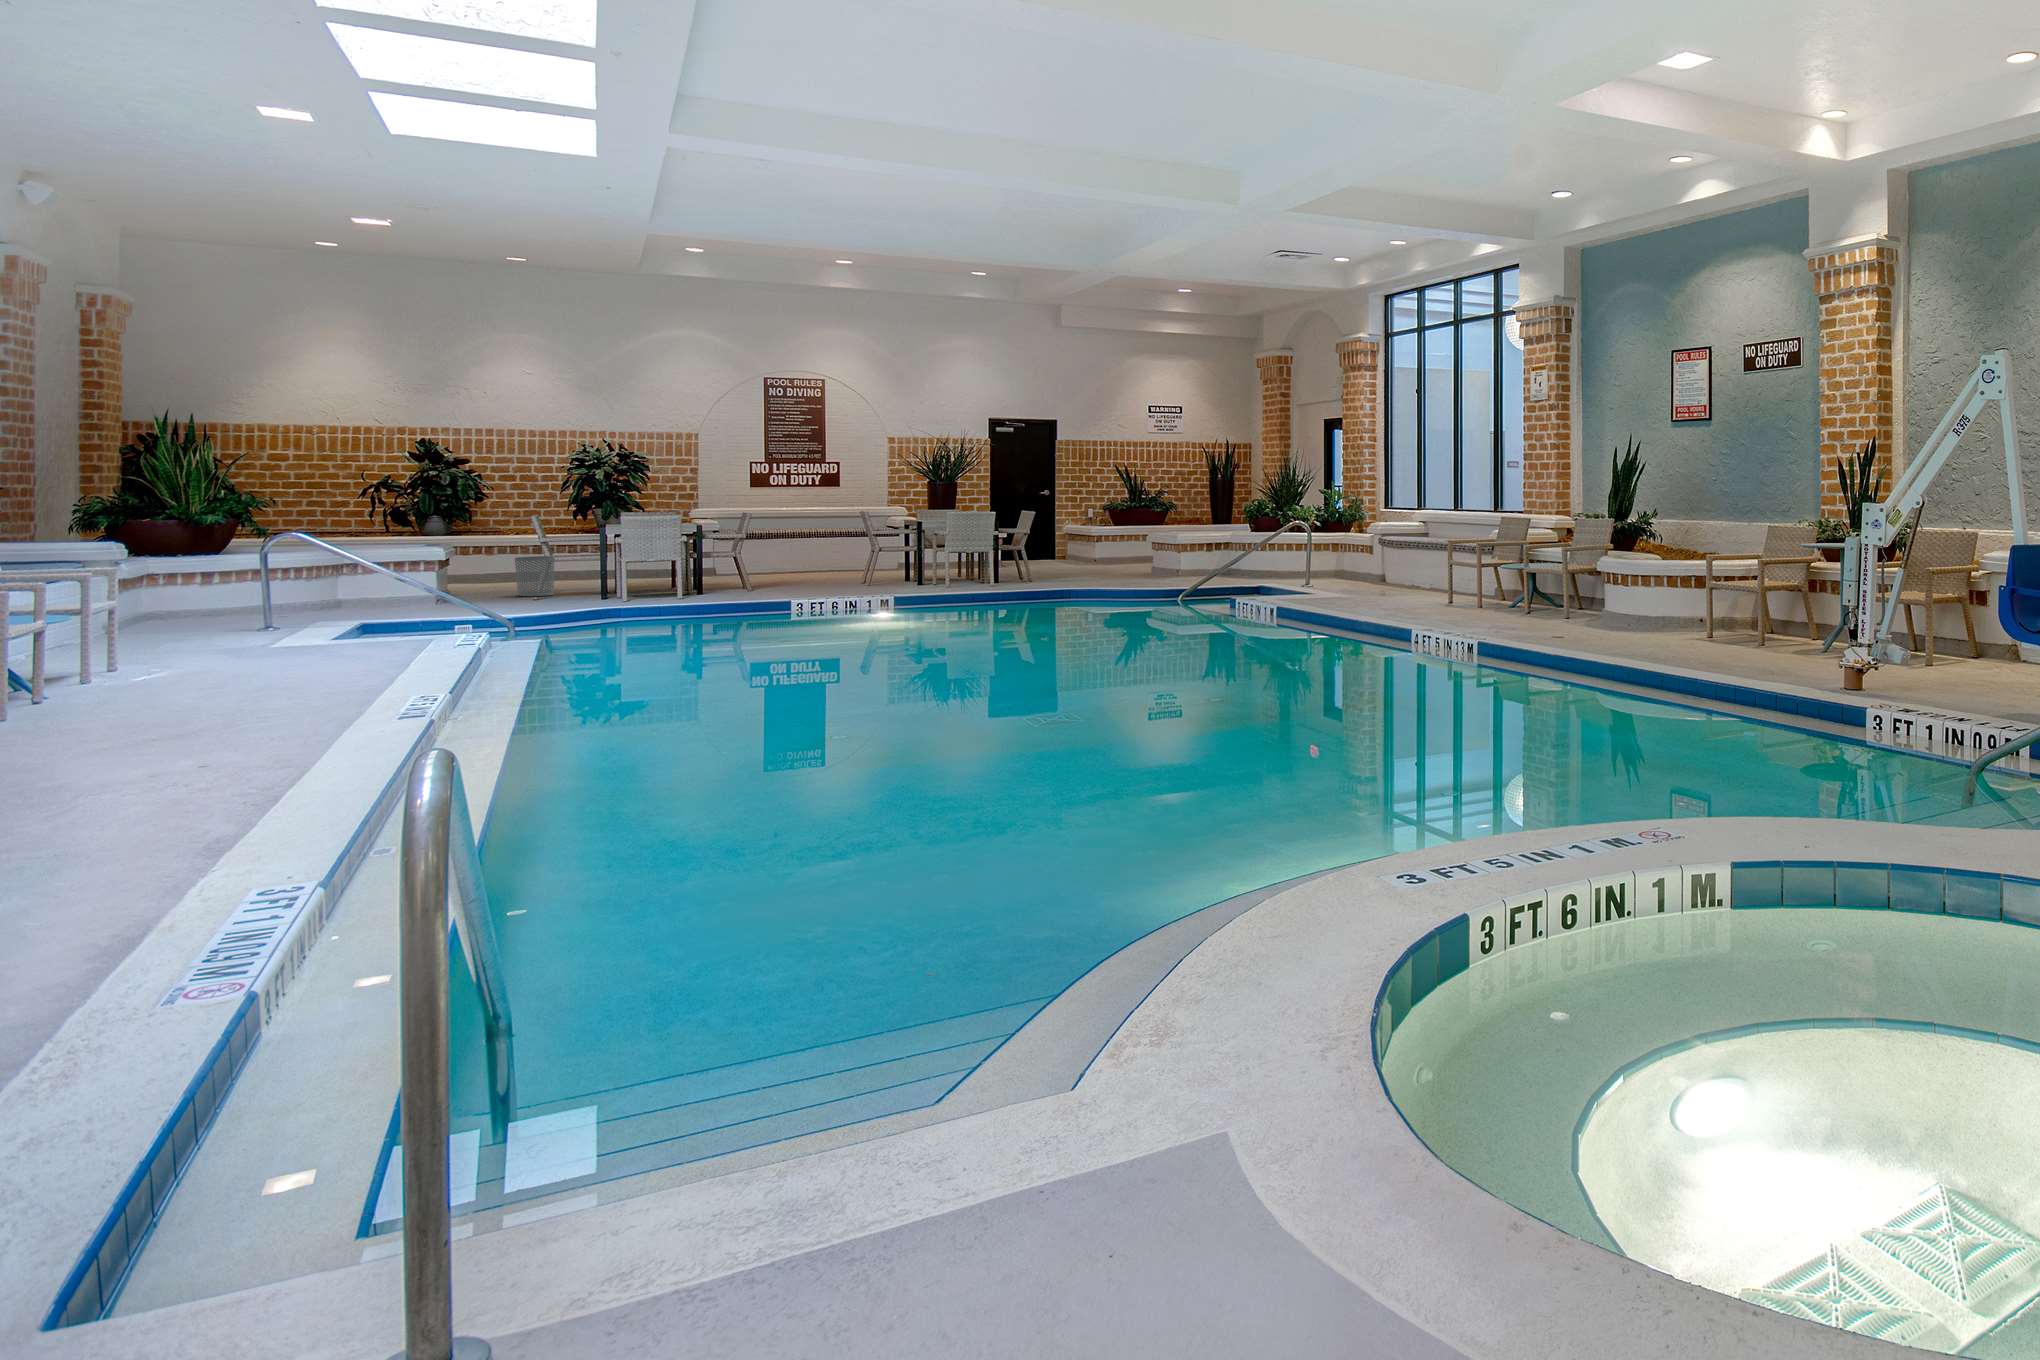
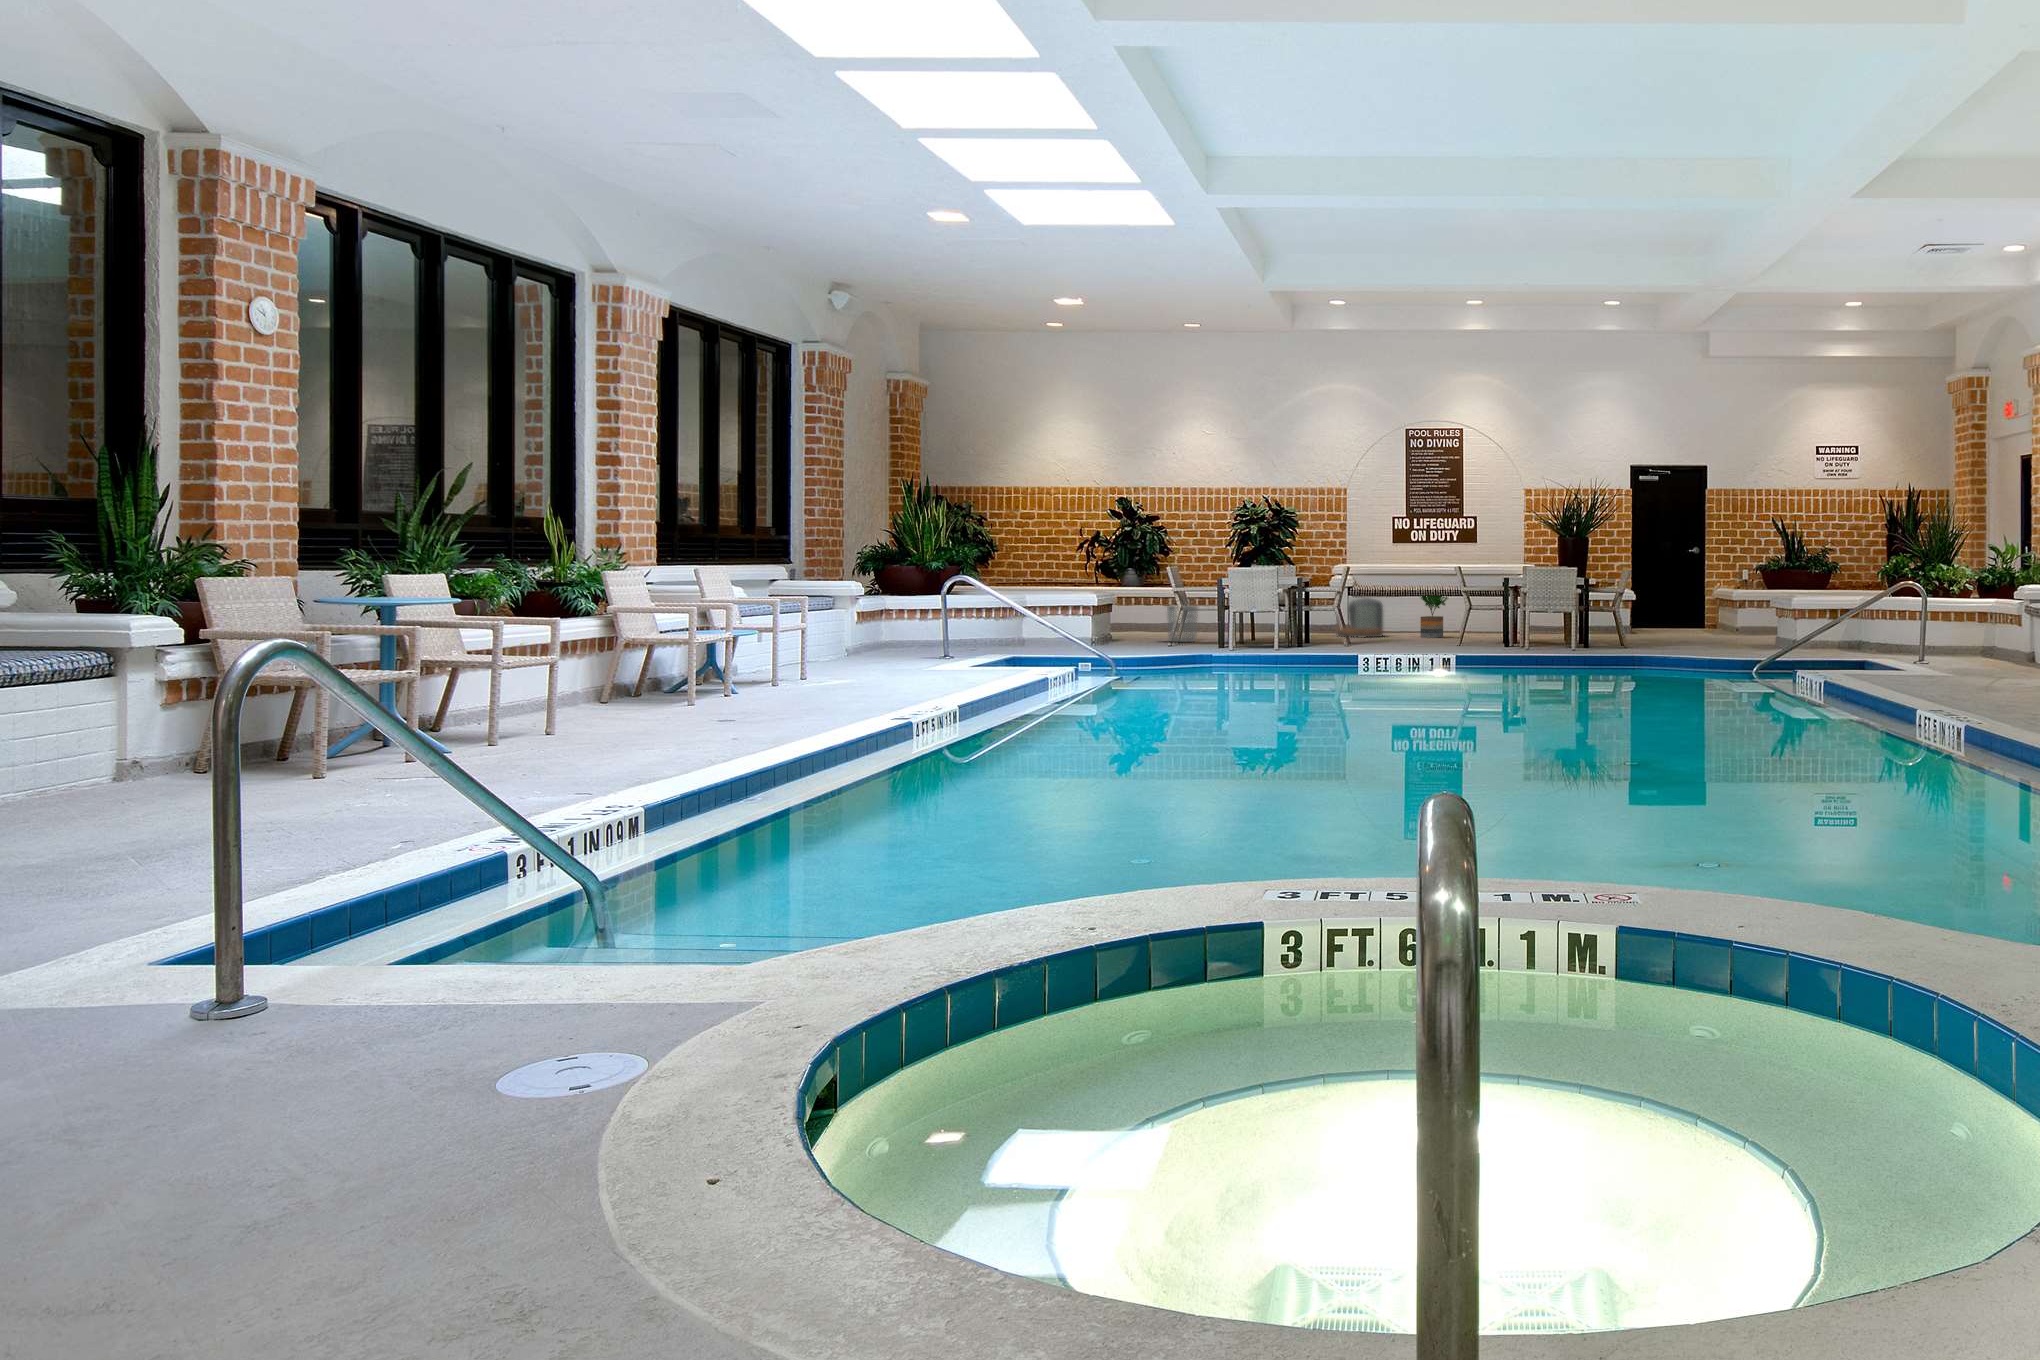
potted tree: none [788,534,821,580] -> present [1421,594,1448,638]
pouf: none [697,543,751,583] -> present [1336,598,1383,637]

